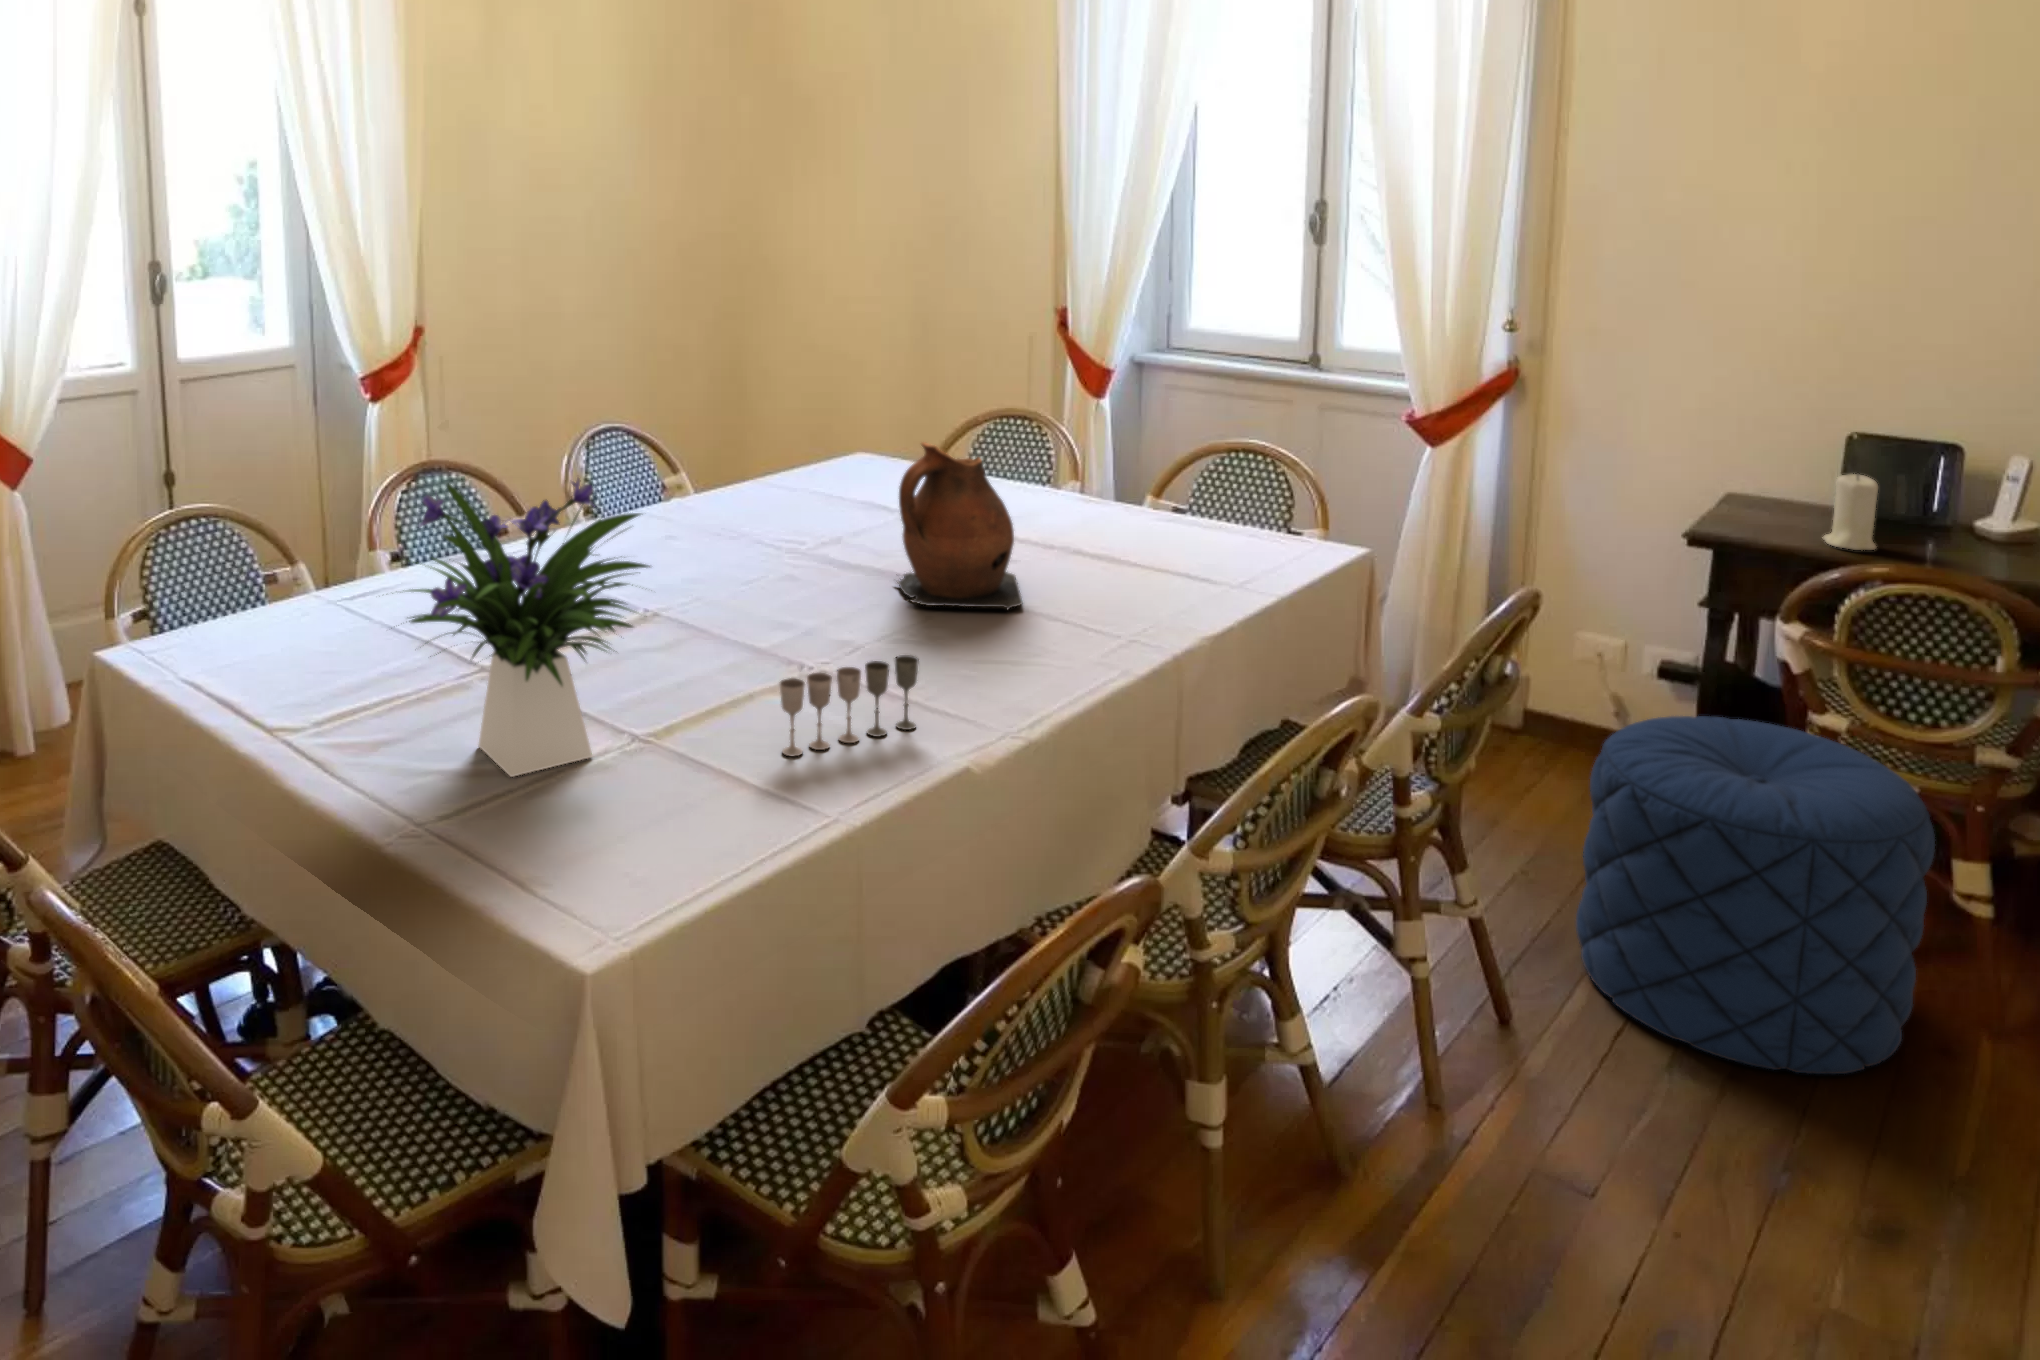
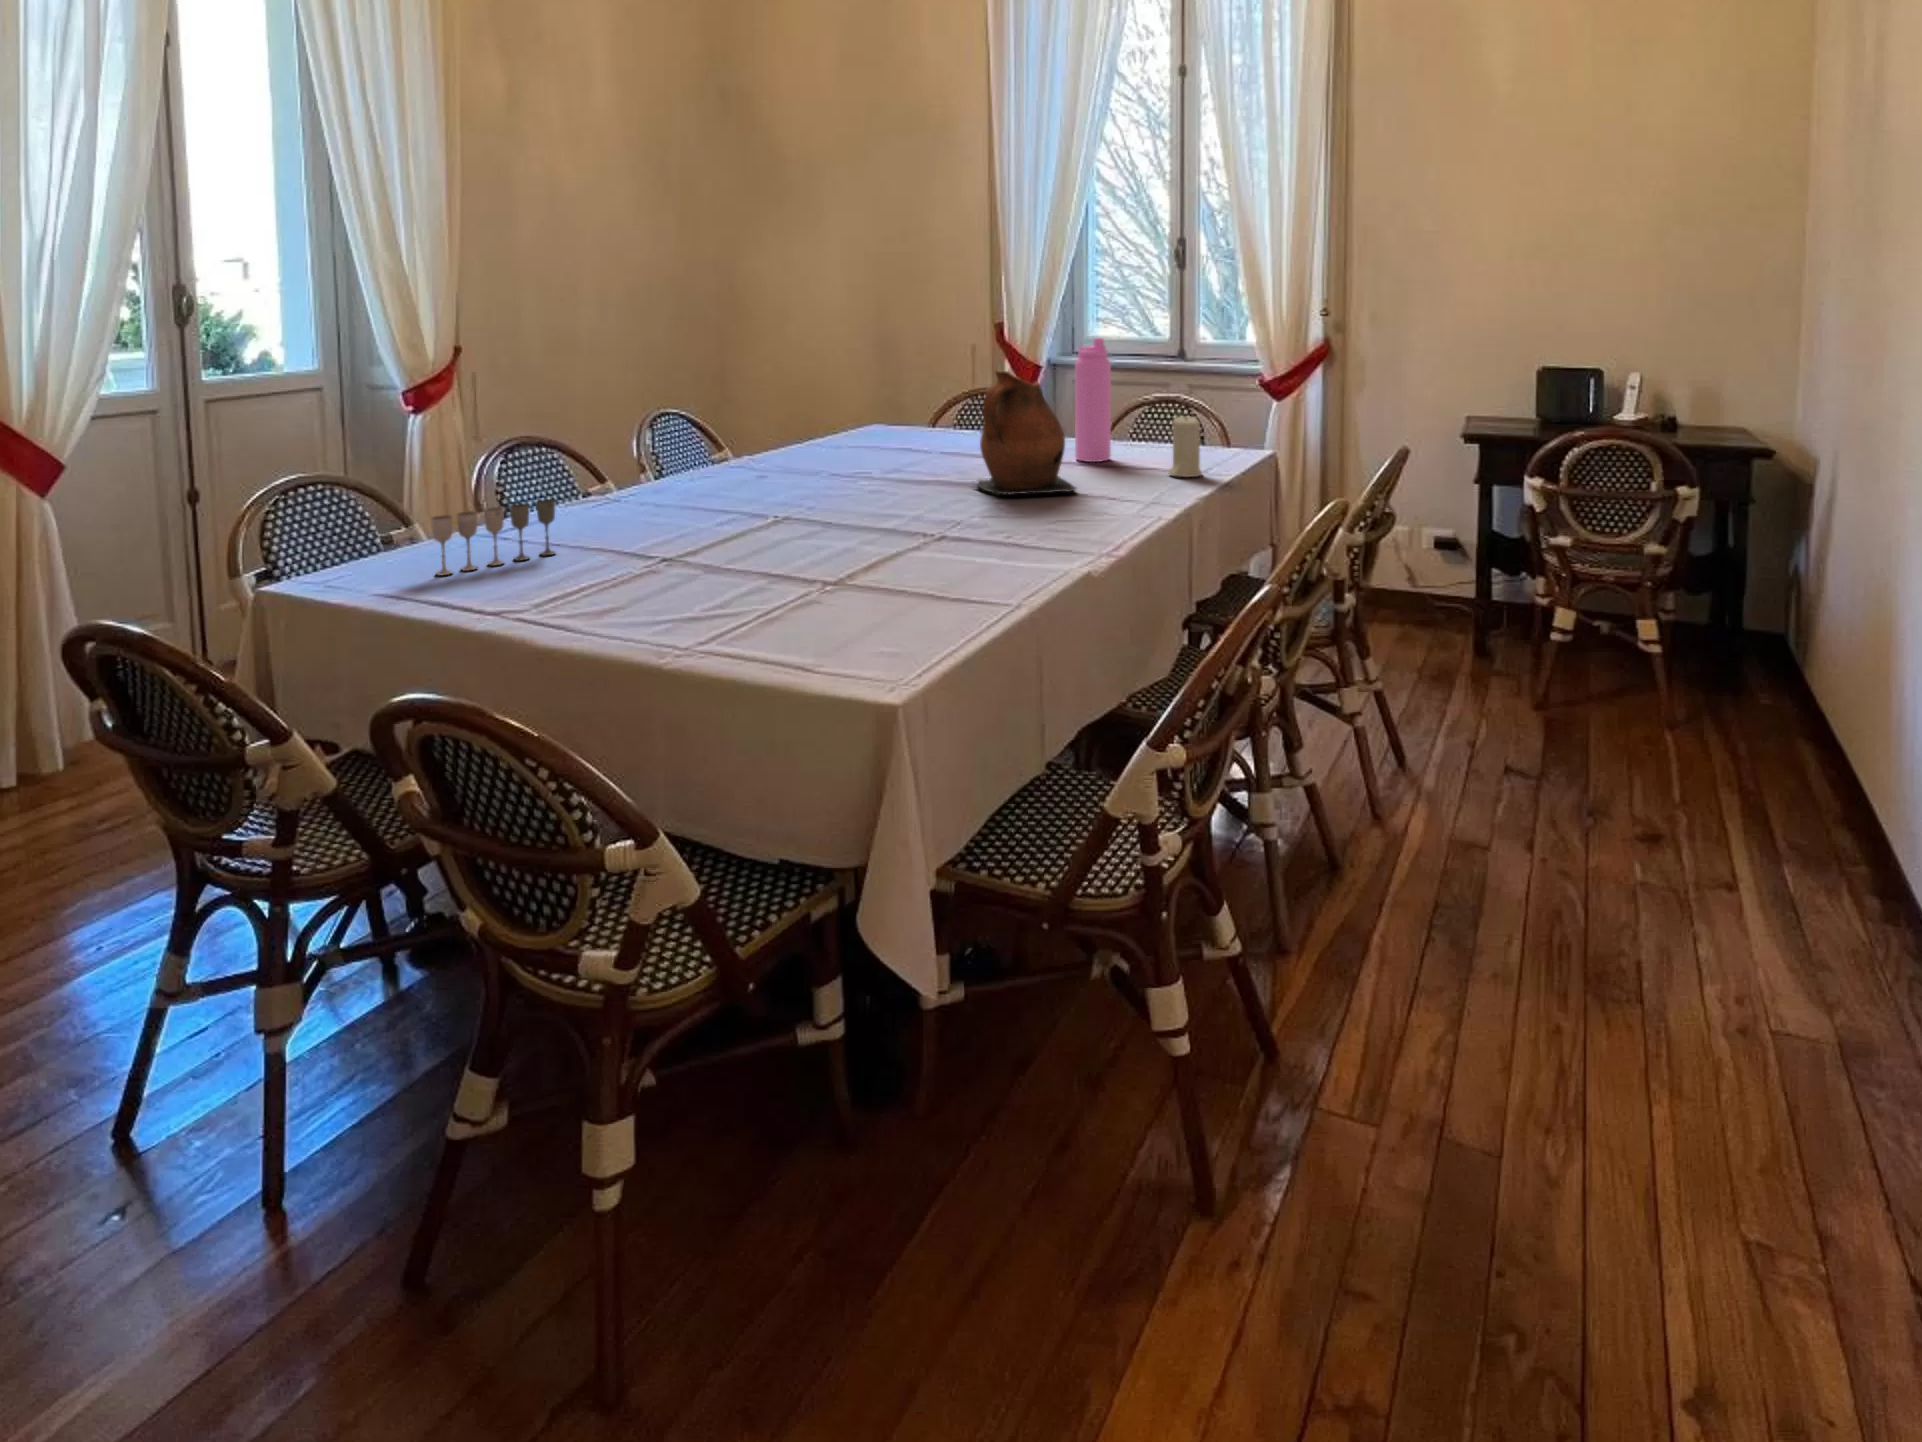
water bottle: none [1061,385,1113,549] -> present [1075,338,1111,462]
candle: present [1823,474,1878,550] -> present [1169,416,1202,477]
flower arrangement: present [403,478,649,777] -> none [640,356,887,606]
wine glass: present [780,655,919,756] -> present [431,499,556,576]
pouf: present [1576,716,1935,1074] -> none [1430,545,1632,761]

